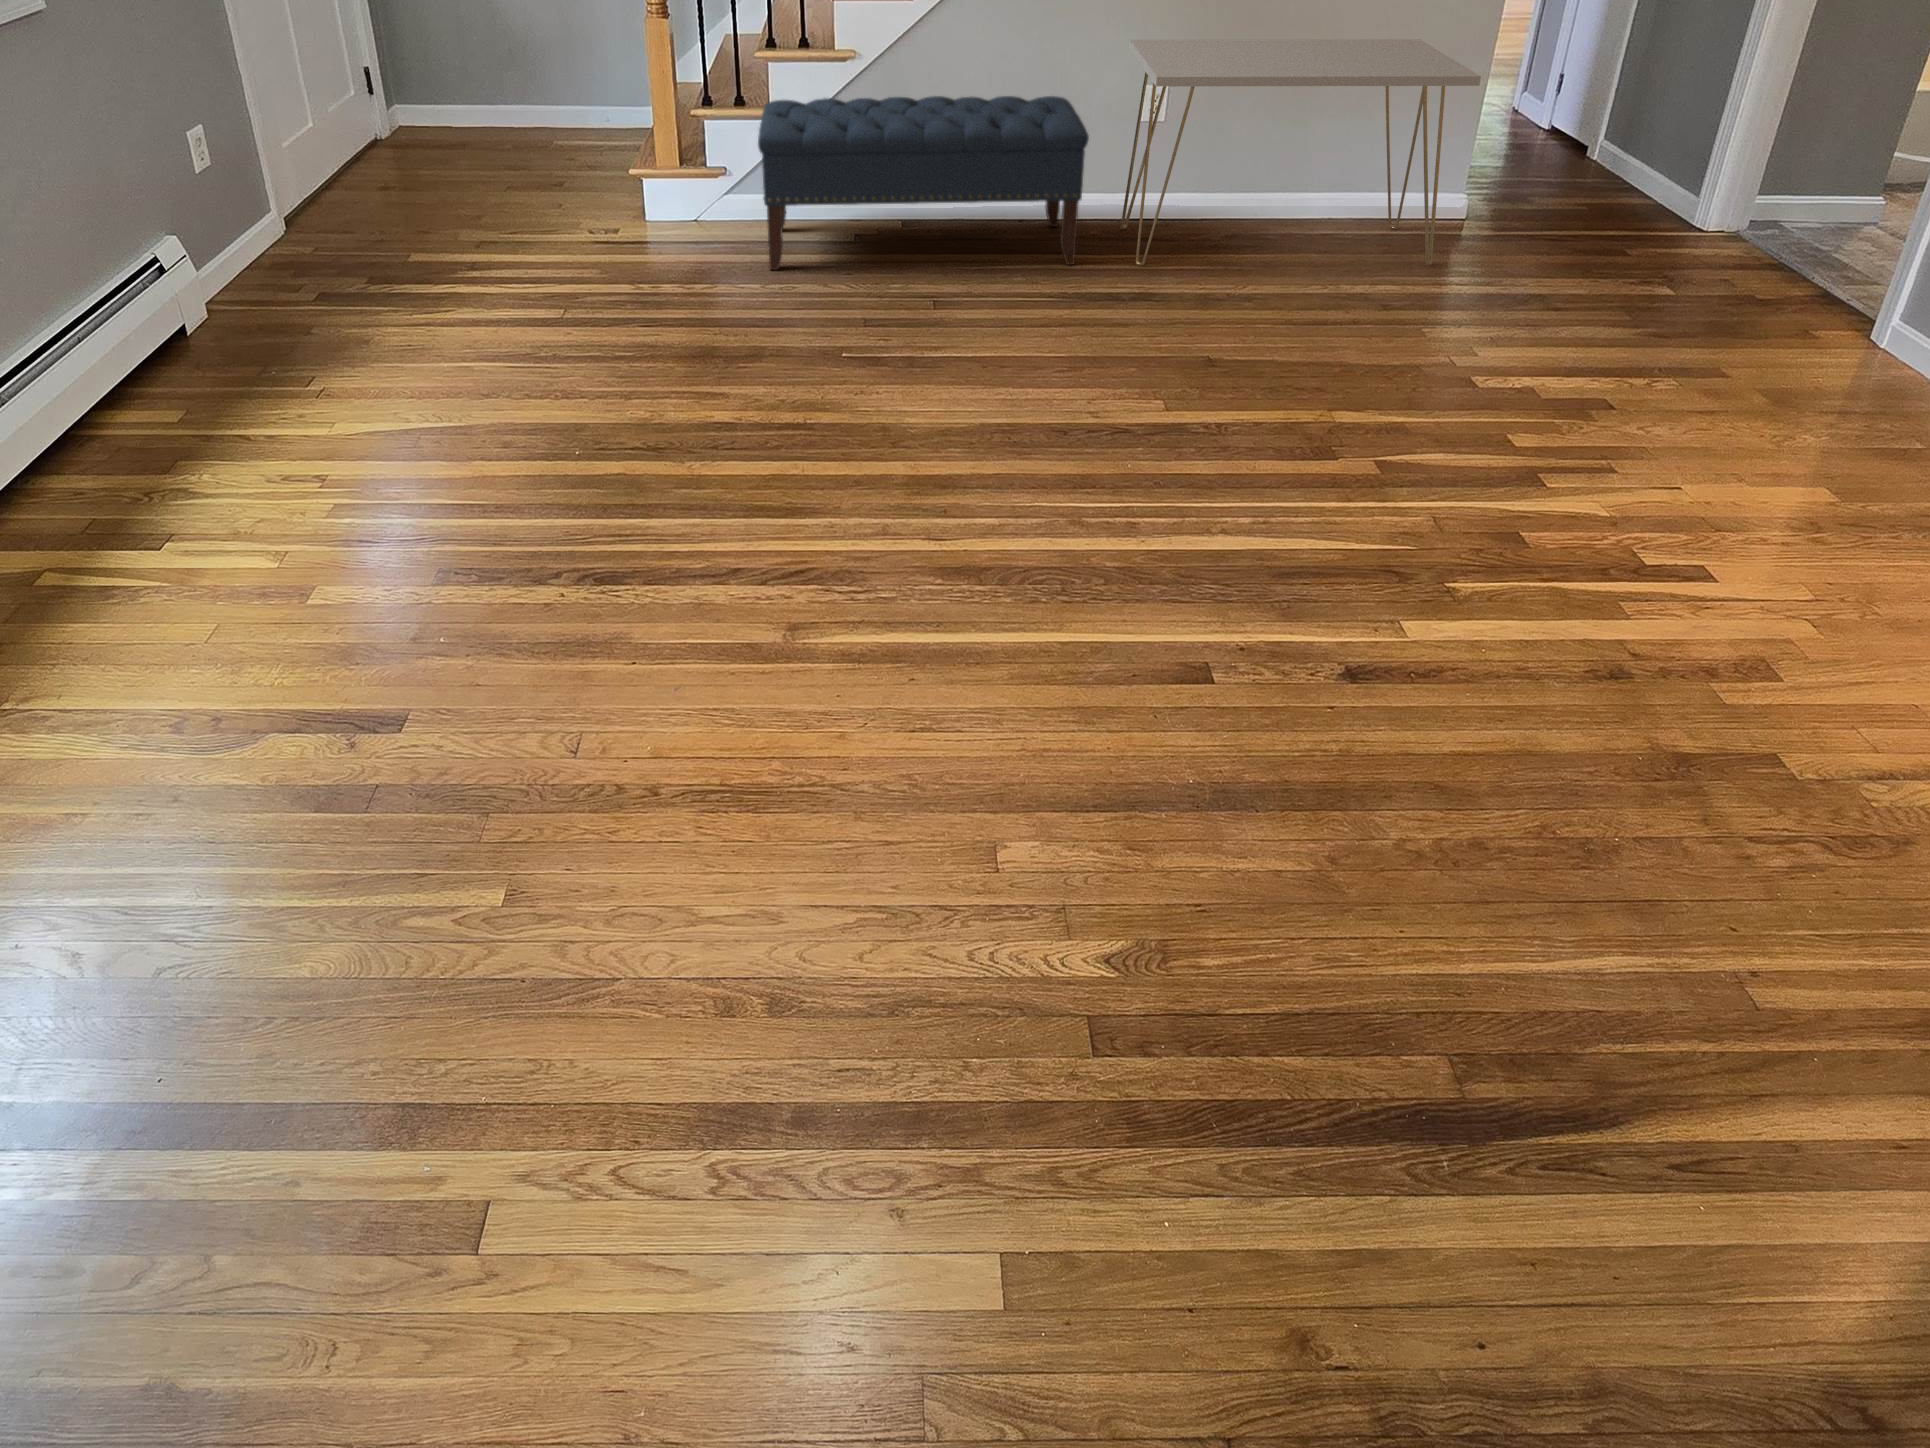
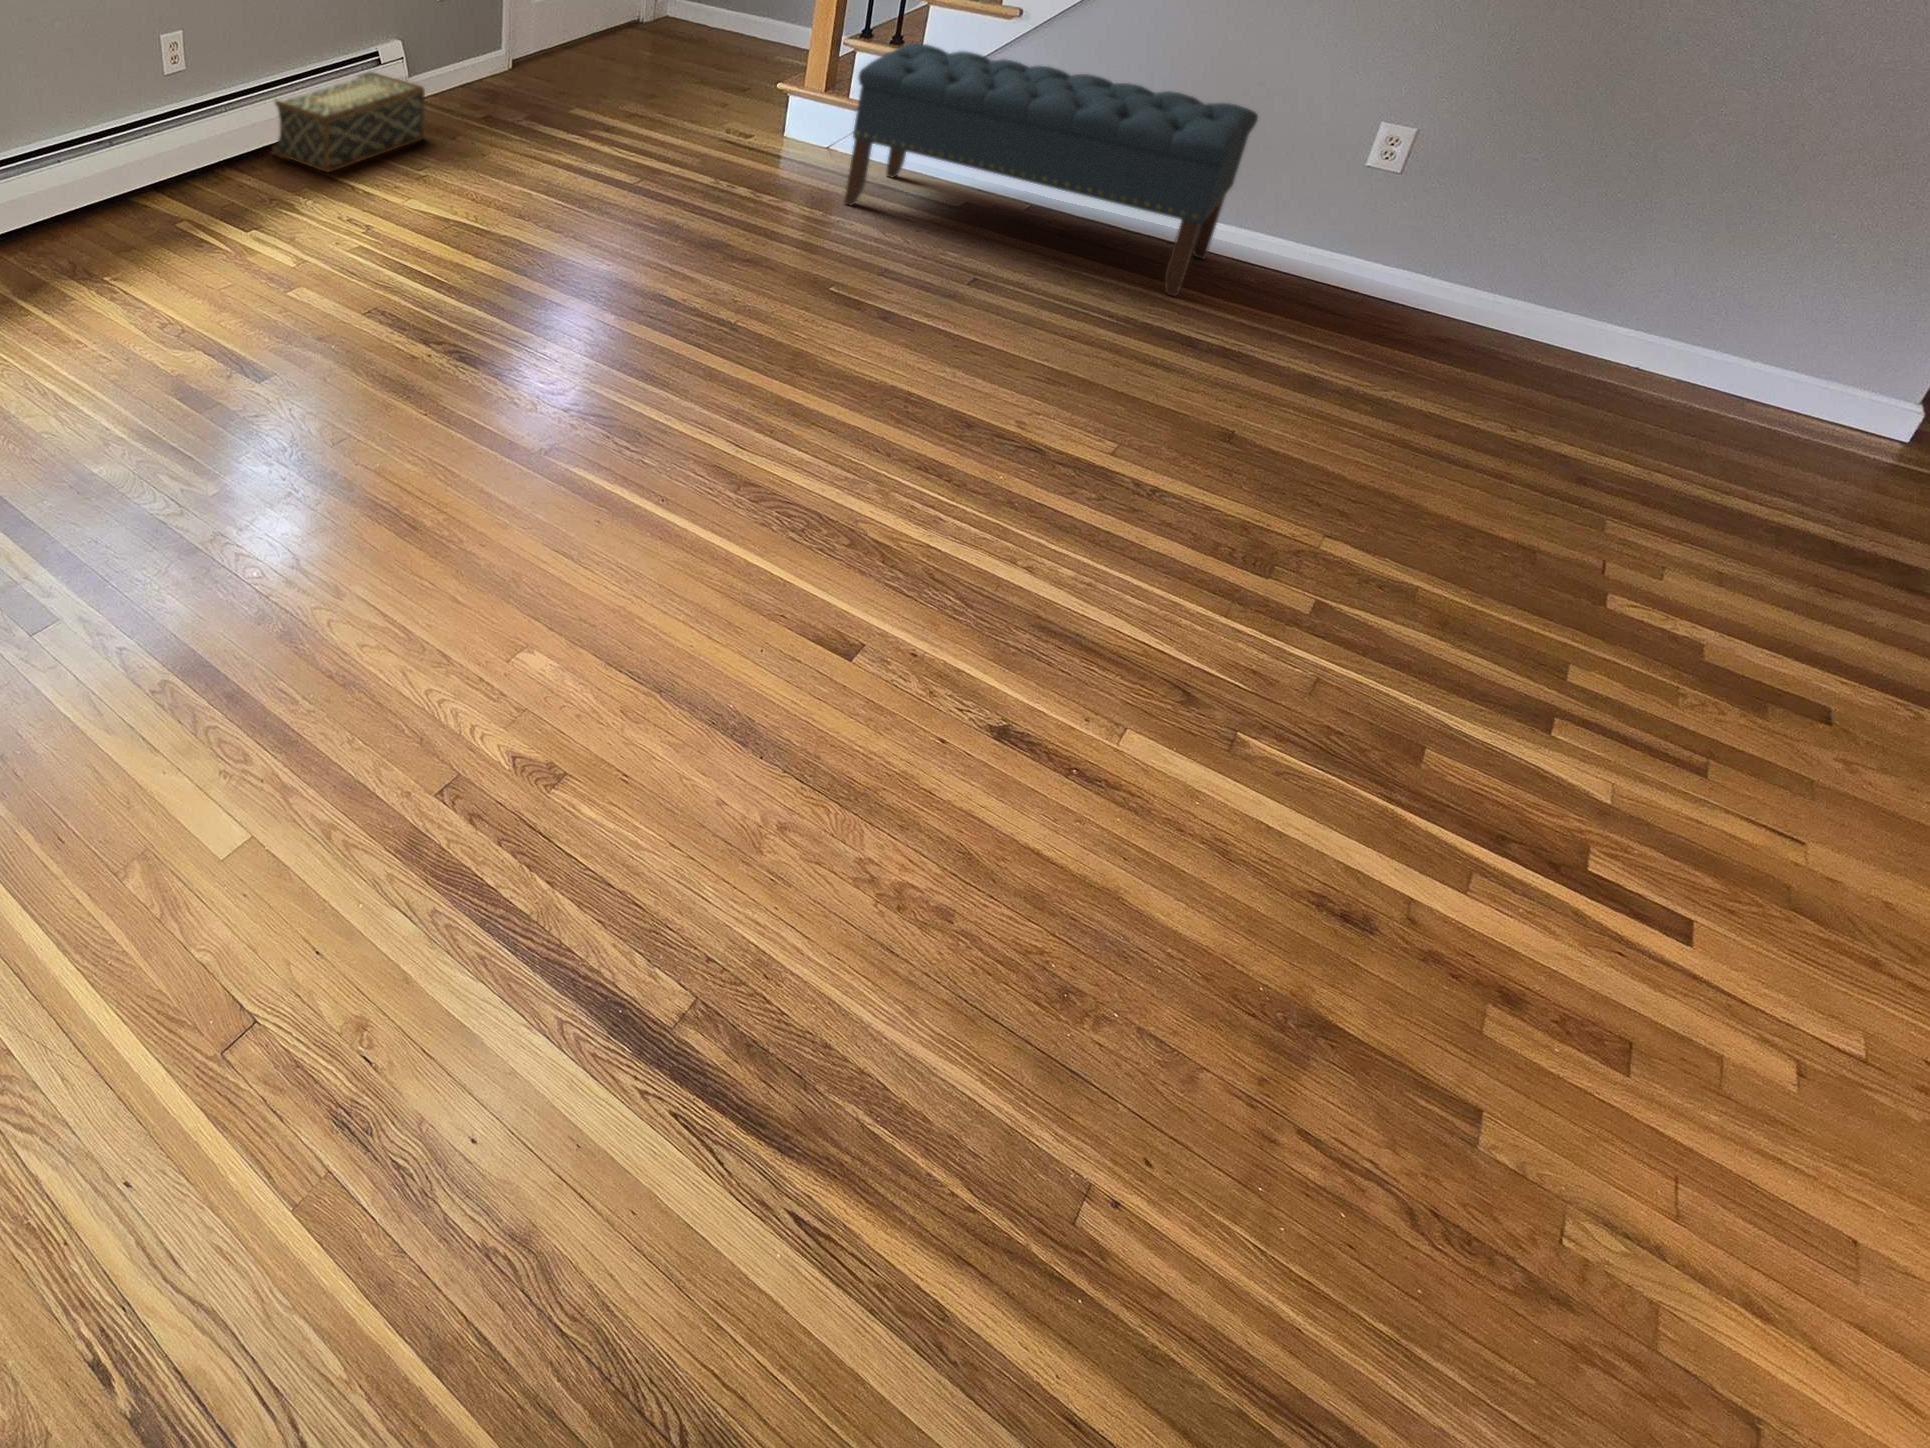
console table: present [1120,39,1481,266] -> none [1257,58,1896,463]
woven basket: none [55,283,267,433] -> present [273,72,425,172]

